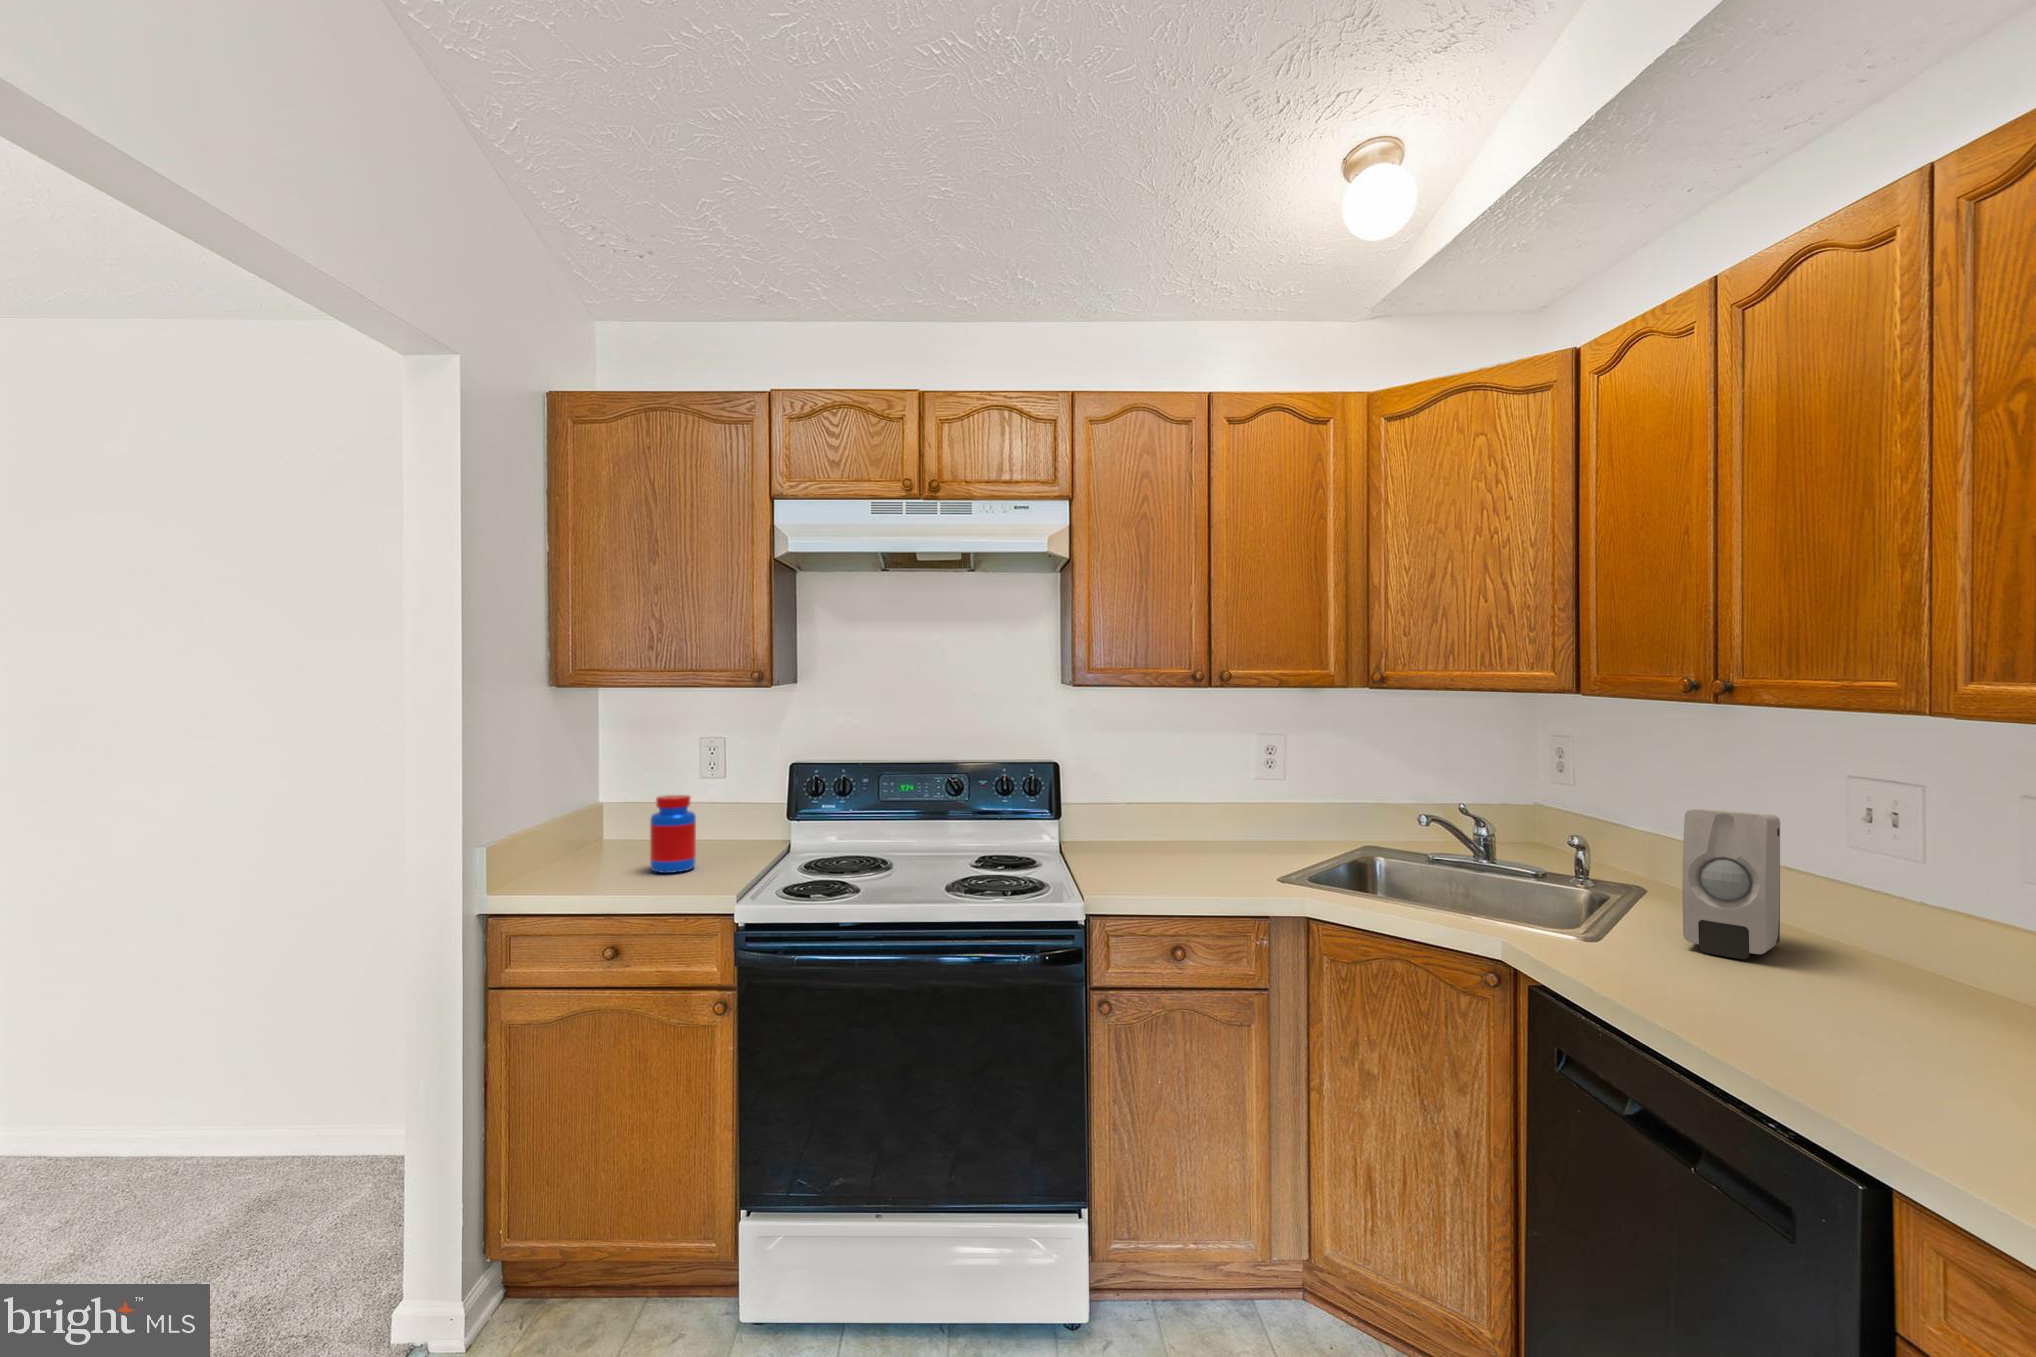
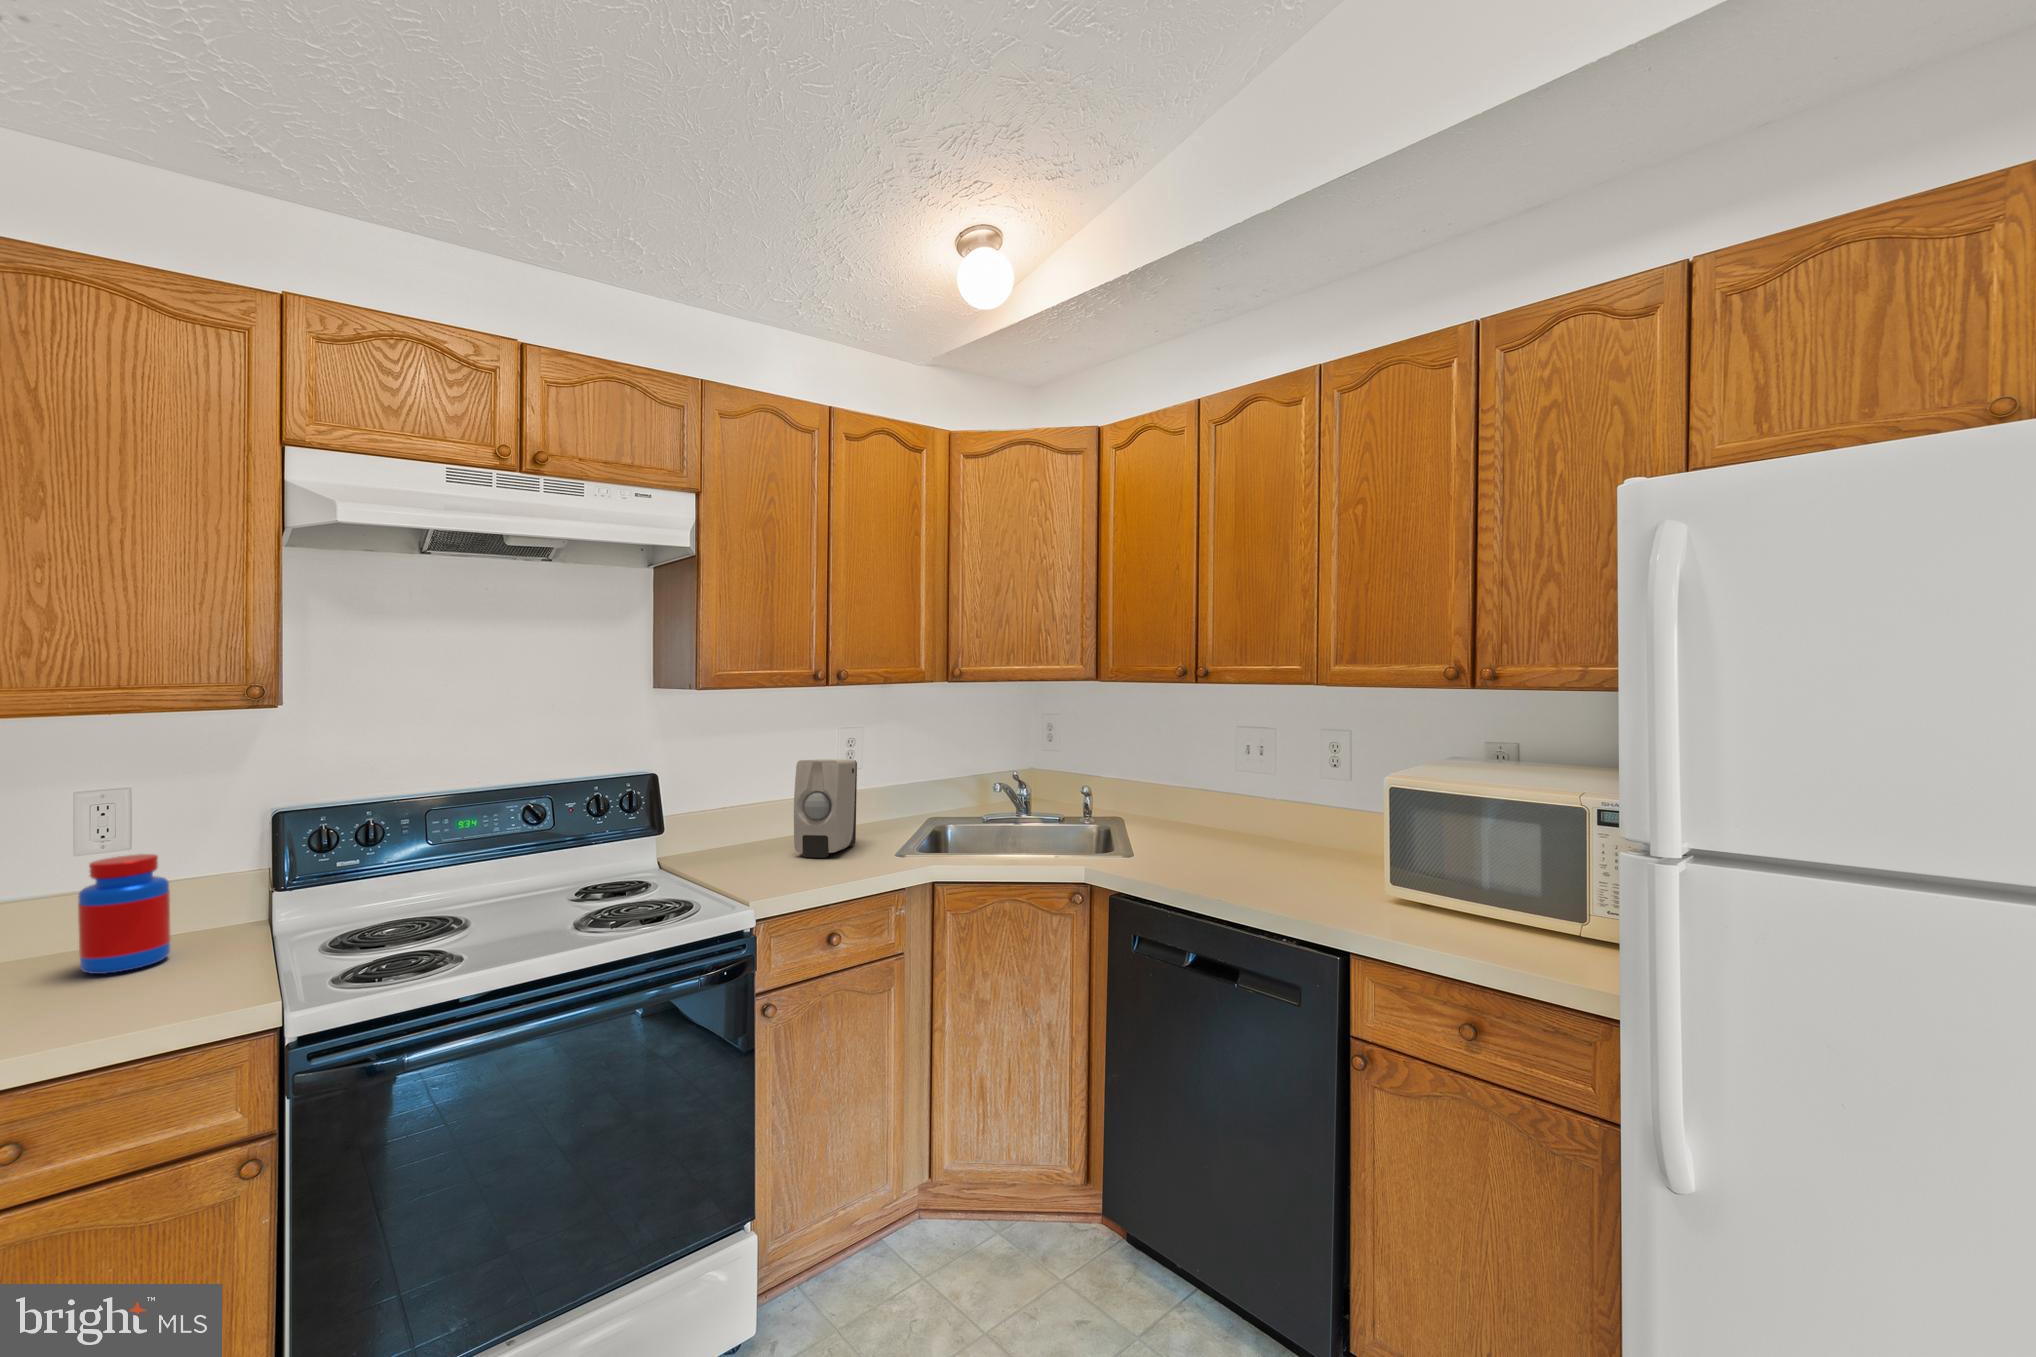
soap dispenser: present [1683,809,1780,959] -> present [794,759,857,858]

